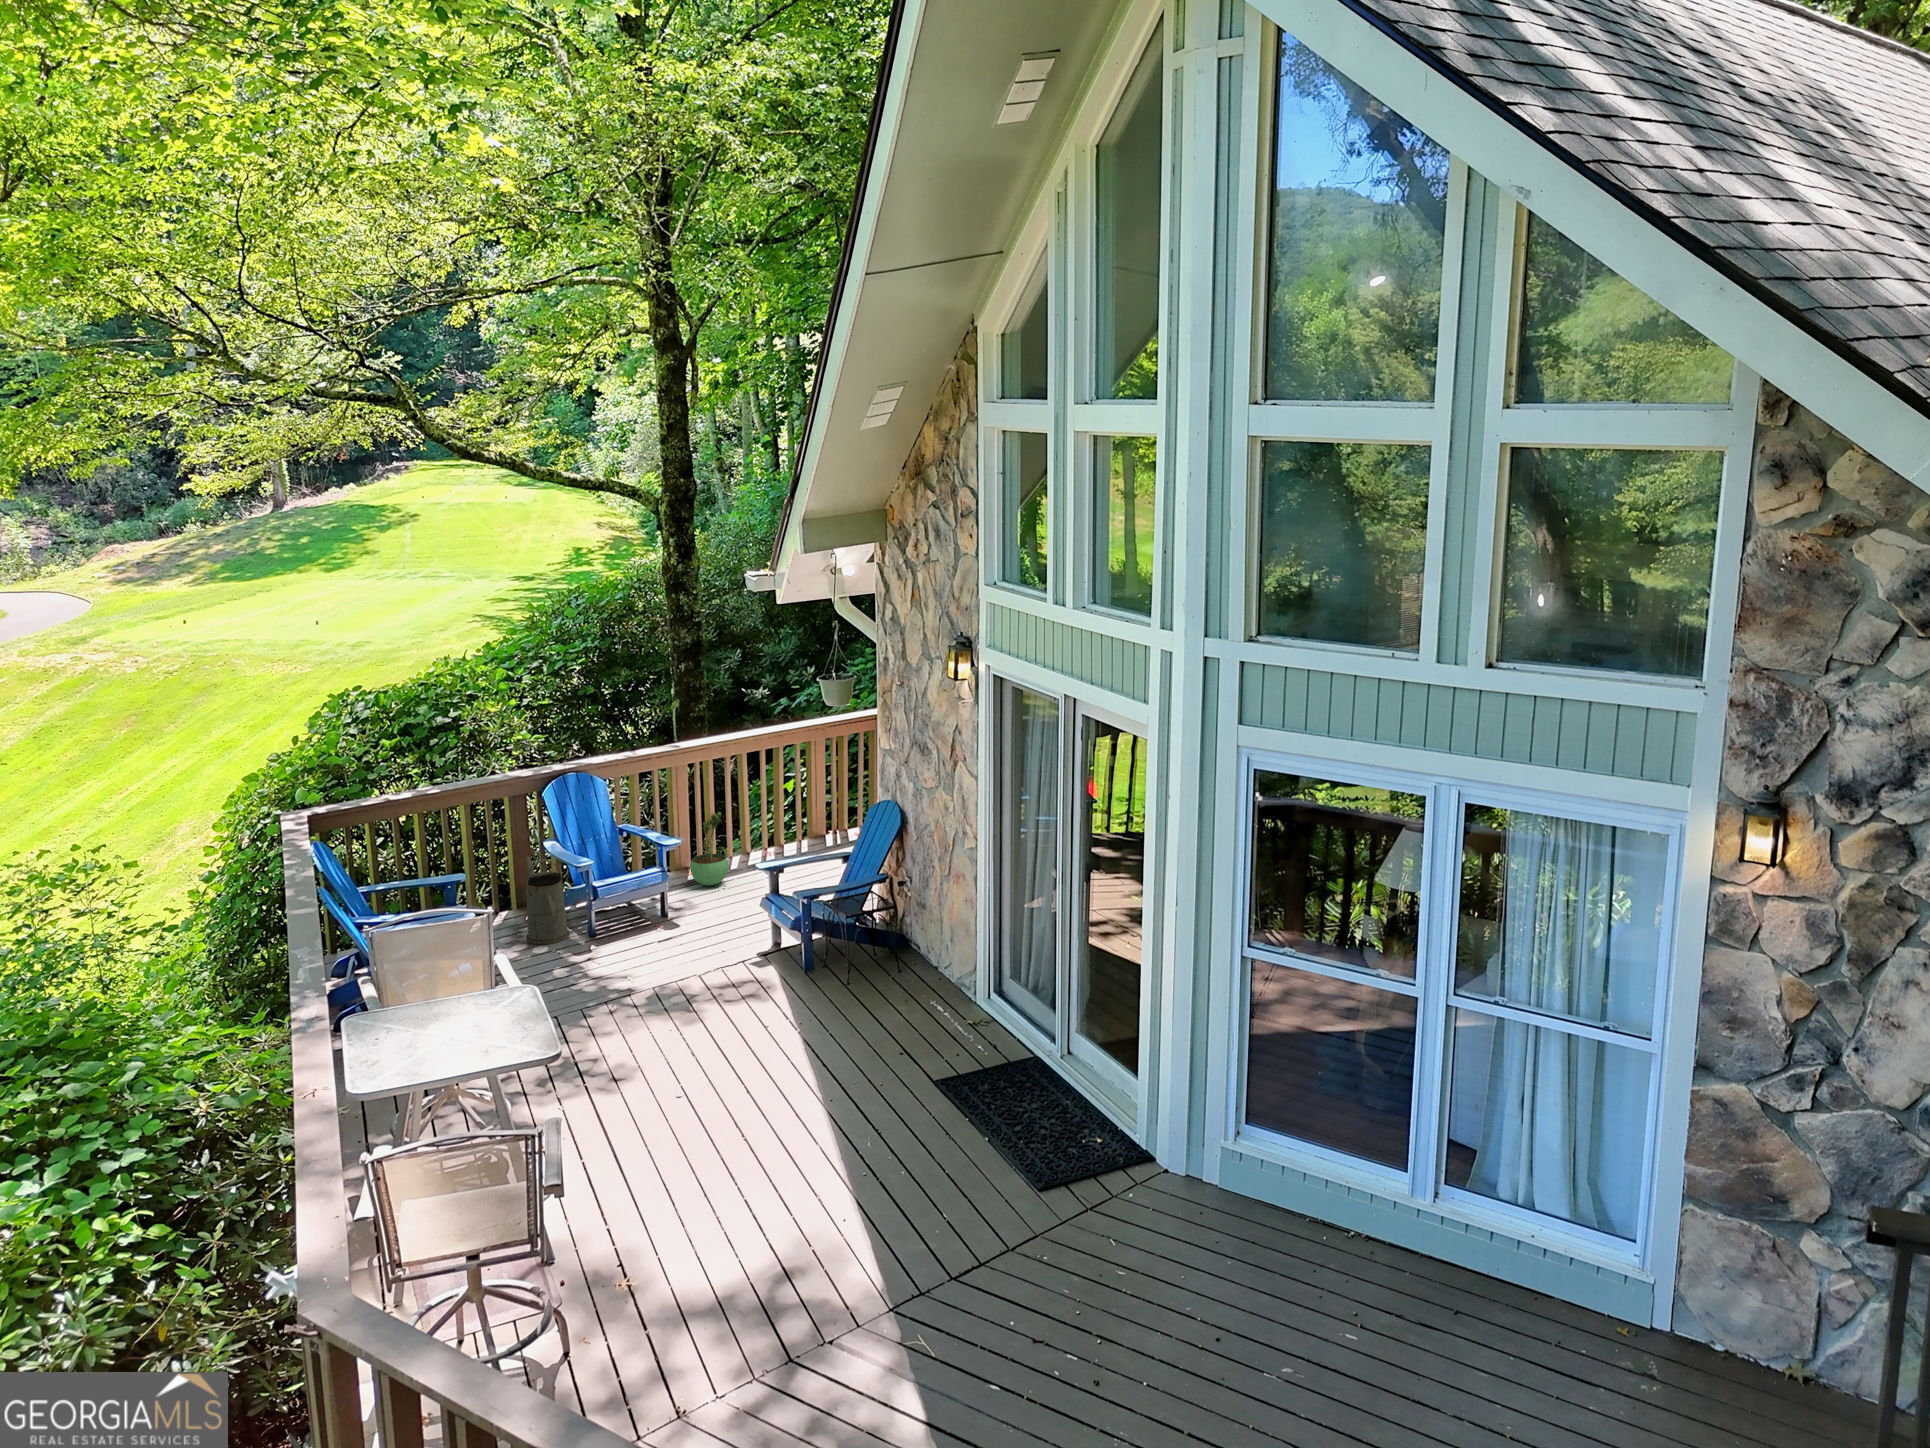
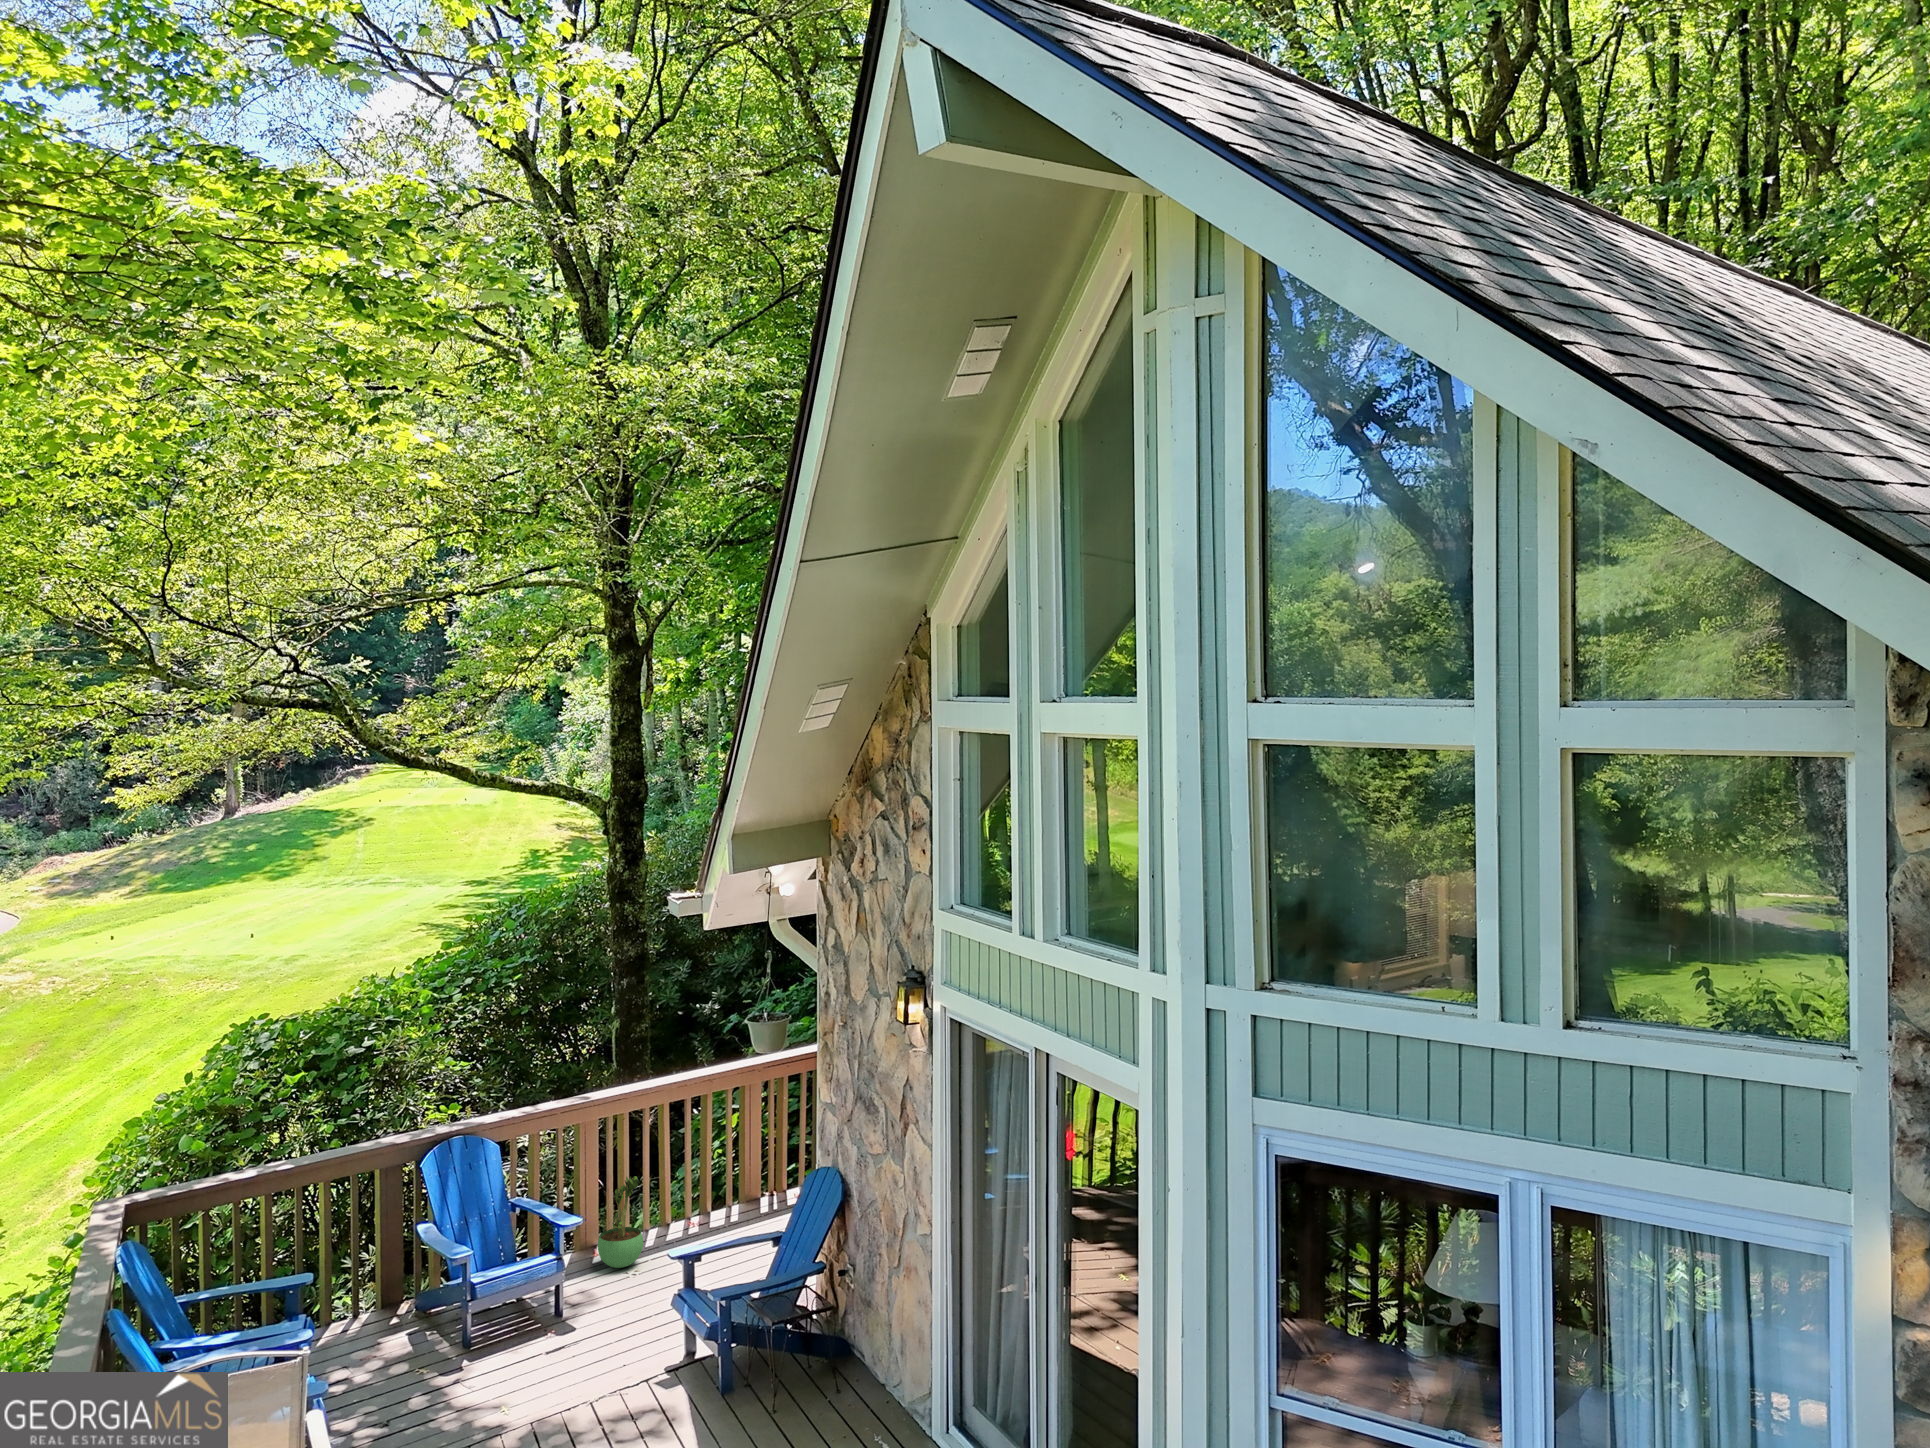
watering can: present [525,856,570,945] -> none [386,1238,441,1356]

